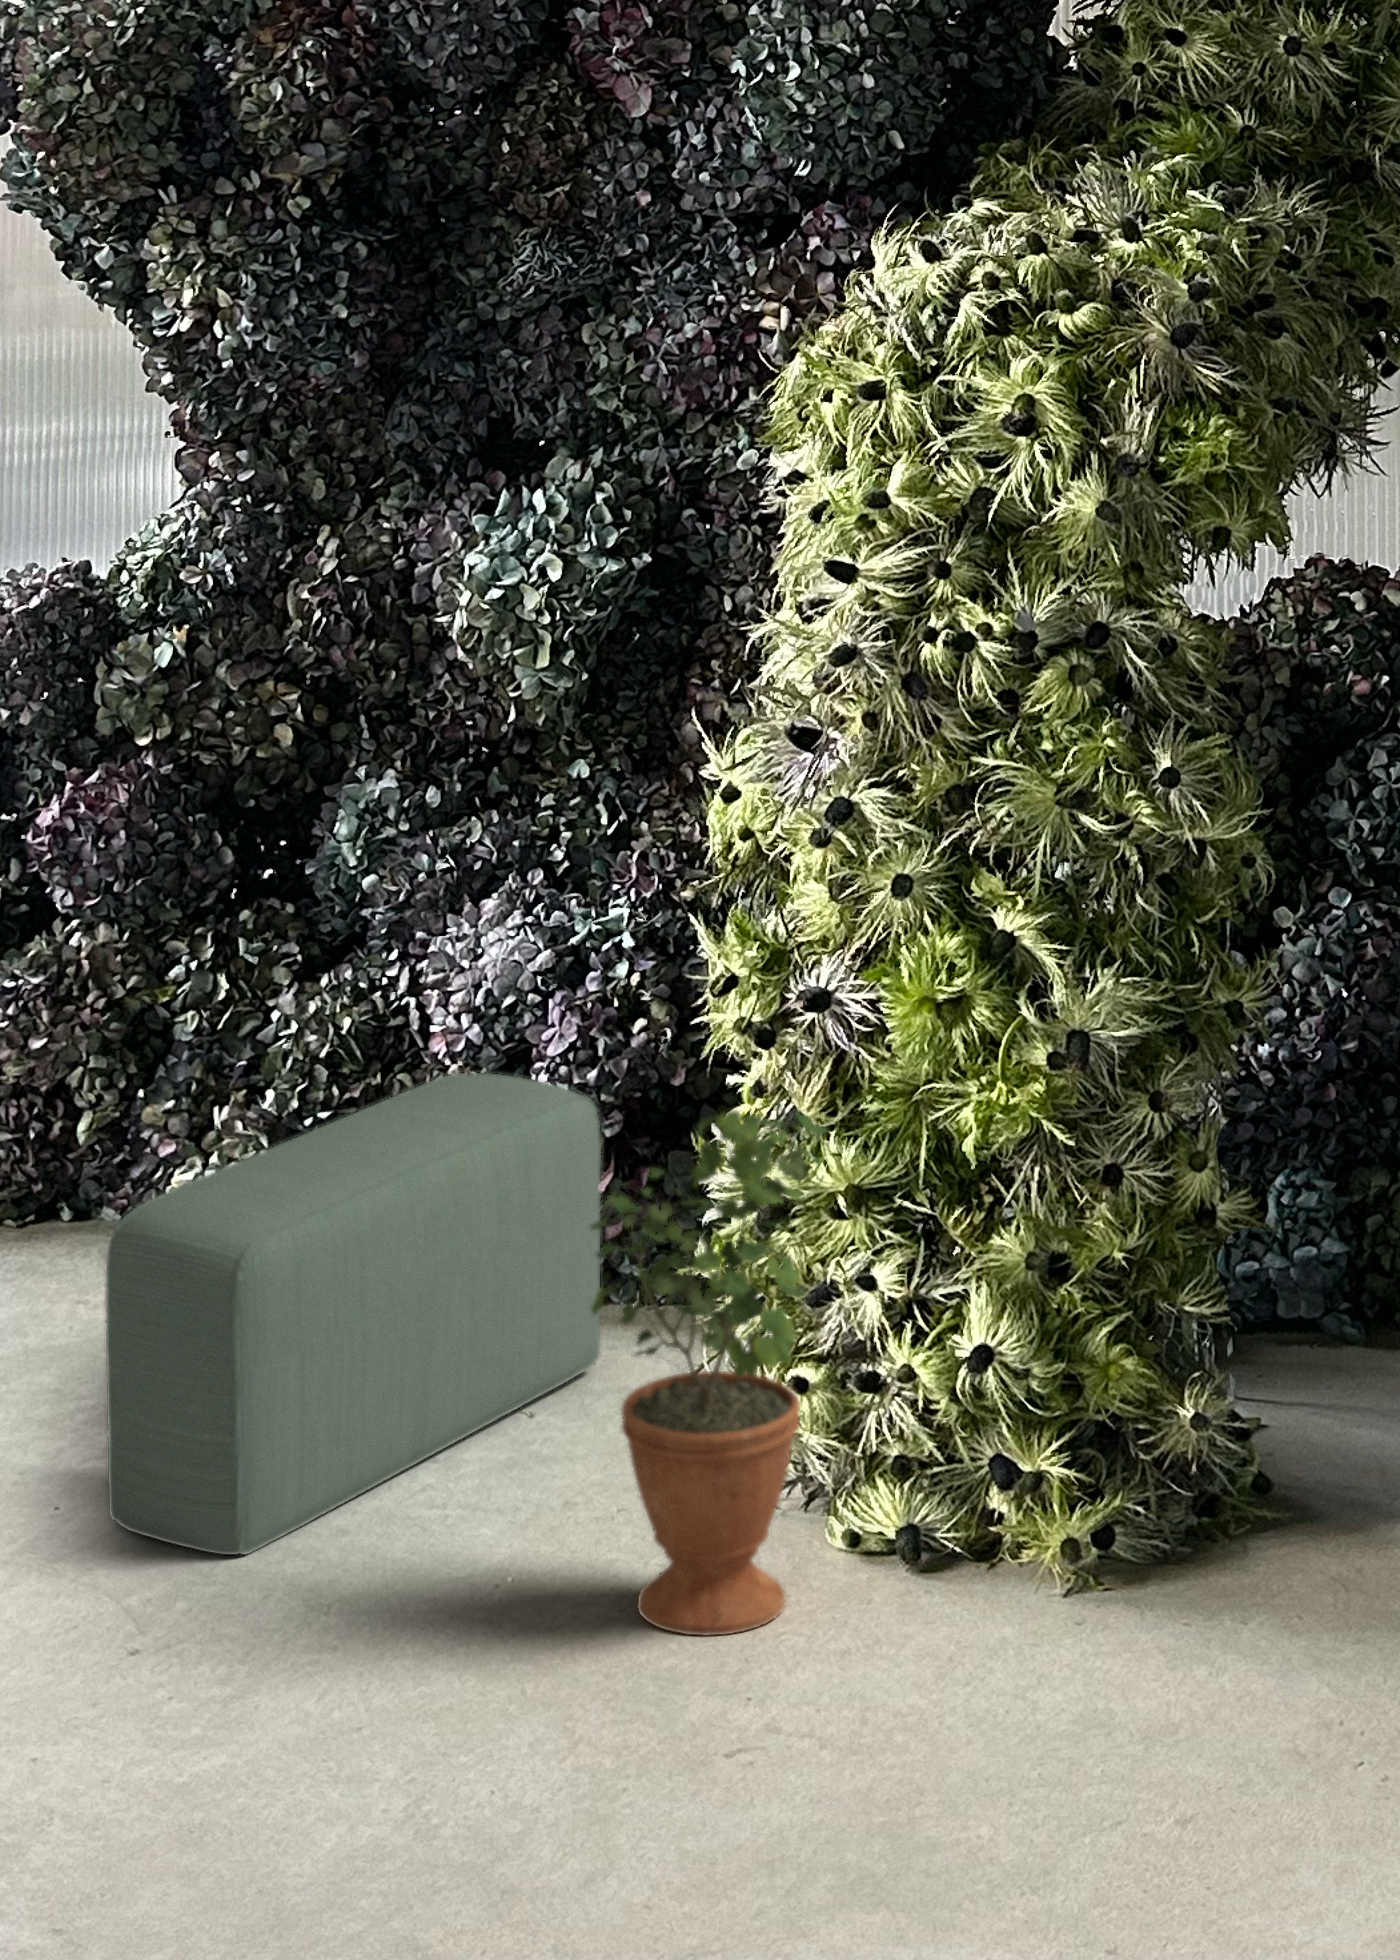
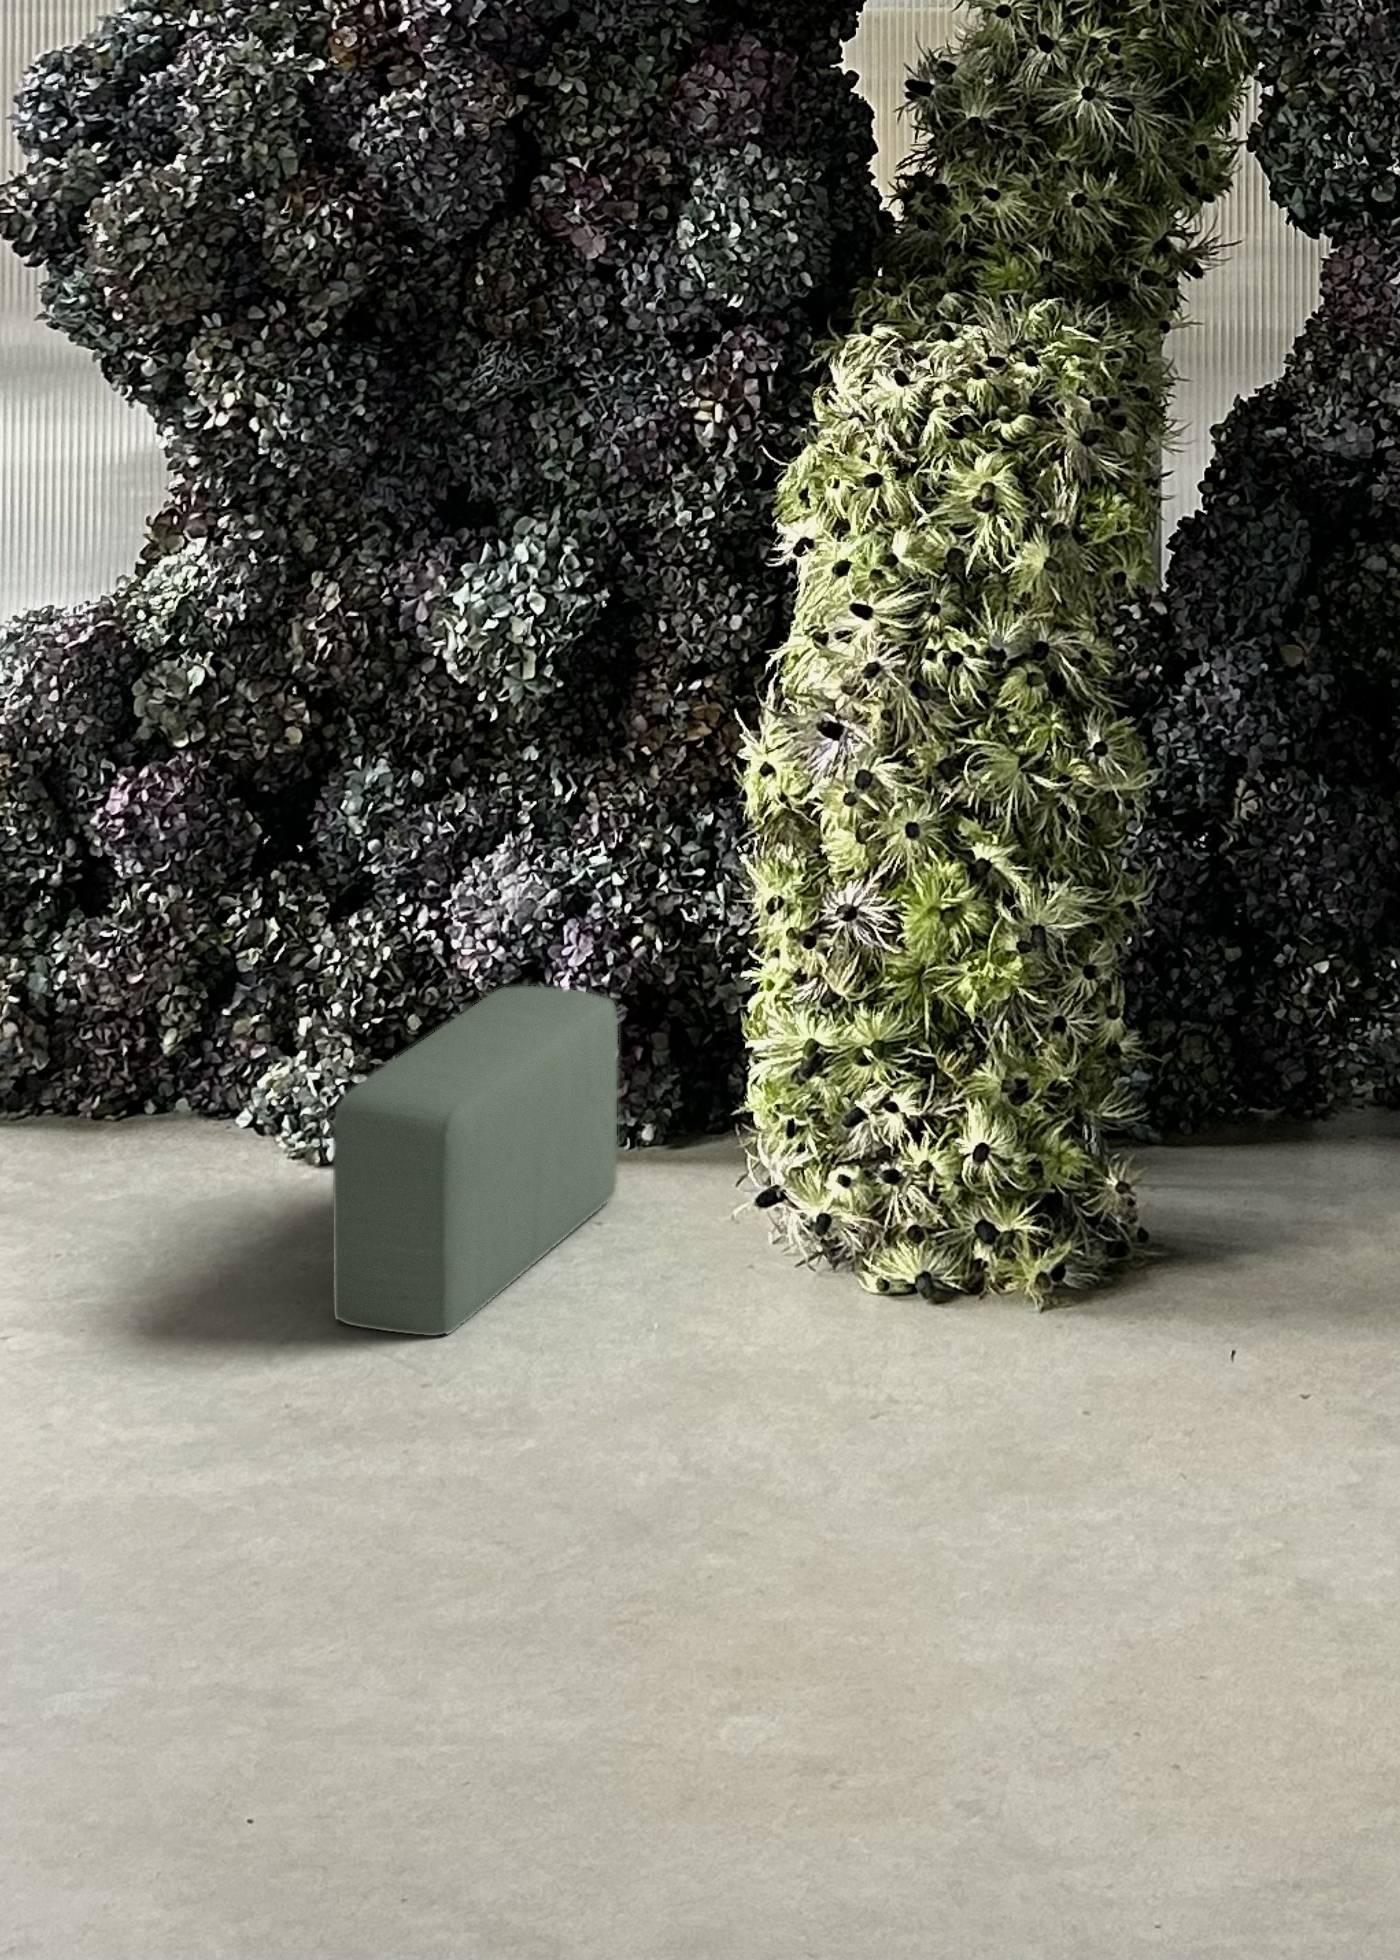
potted plant: present [589,1081,827,1636] -> none [712,974,876,1360]

